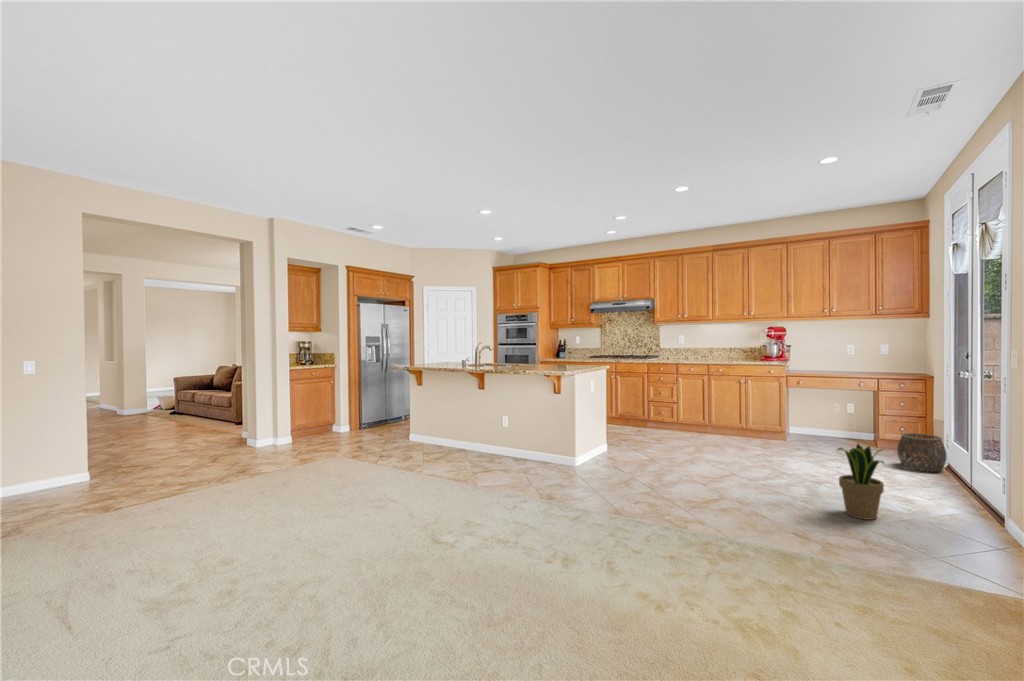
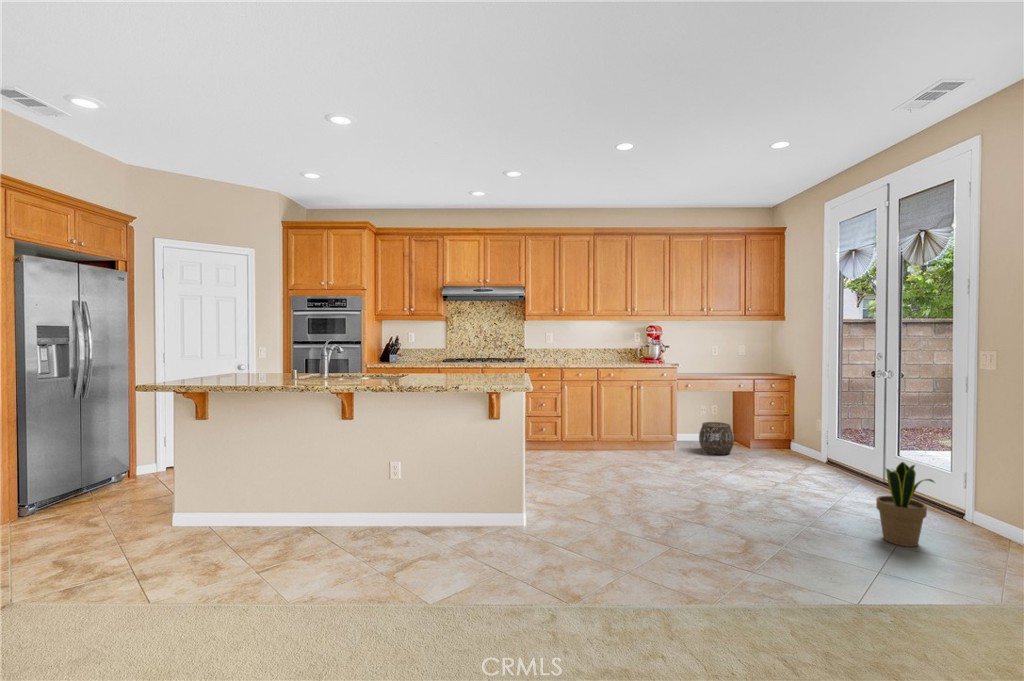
woven basket: present [897,433,947,472] -> present [699,422,734,455]

